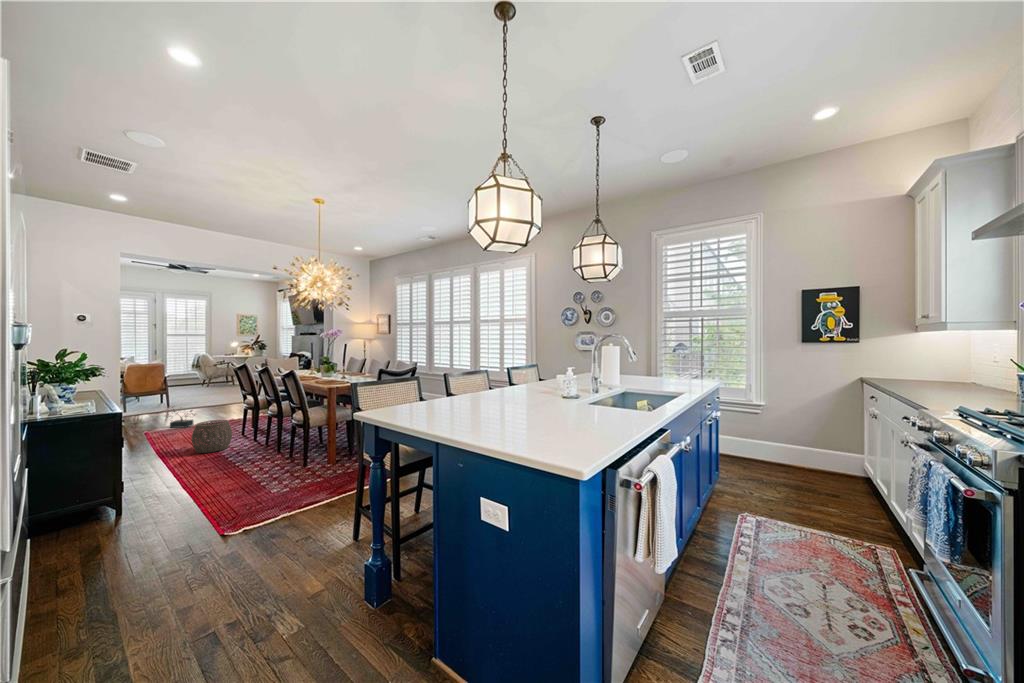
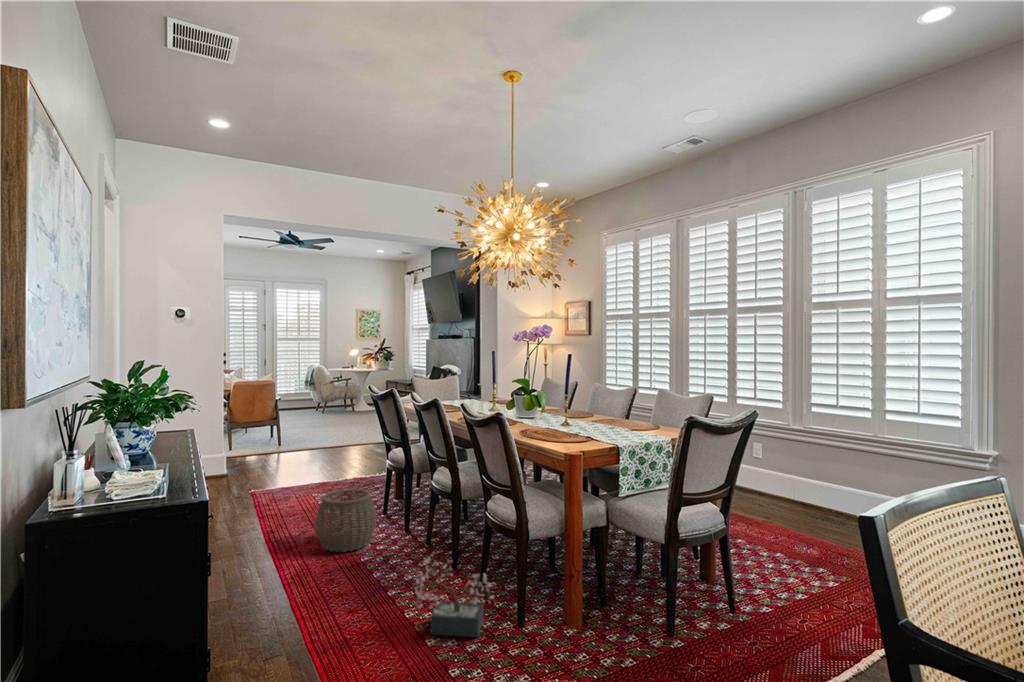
decorative plant: present [166,406,195,428] -> present [415,554,494,638]

